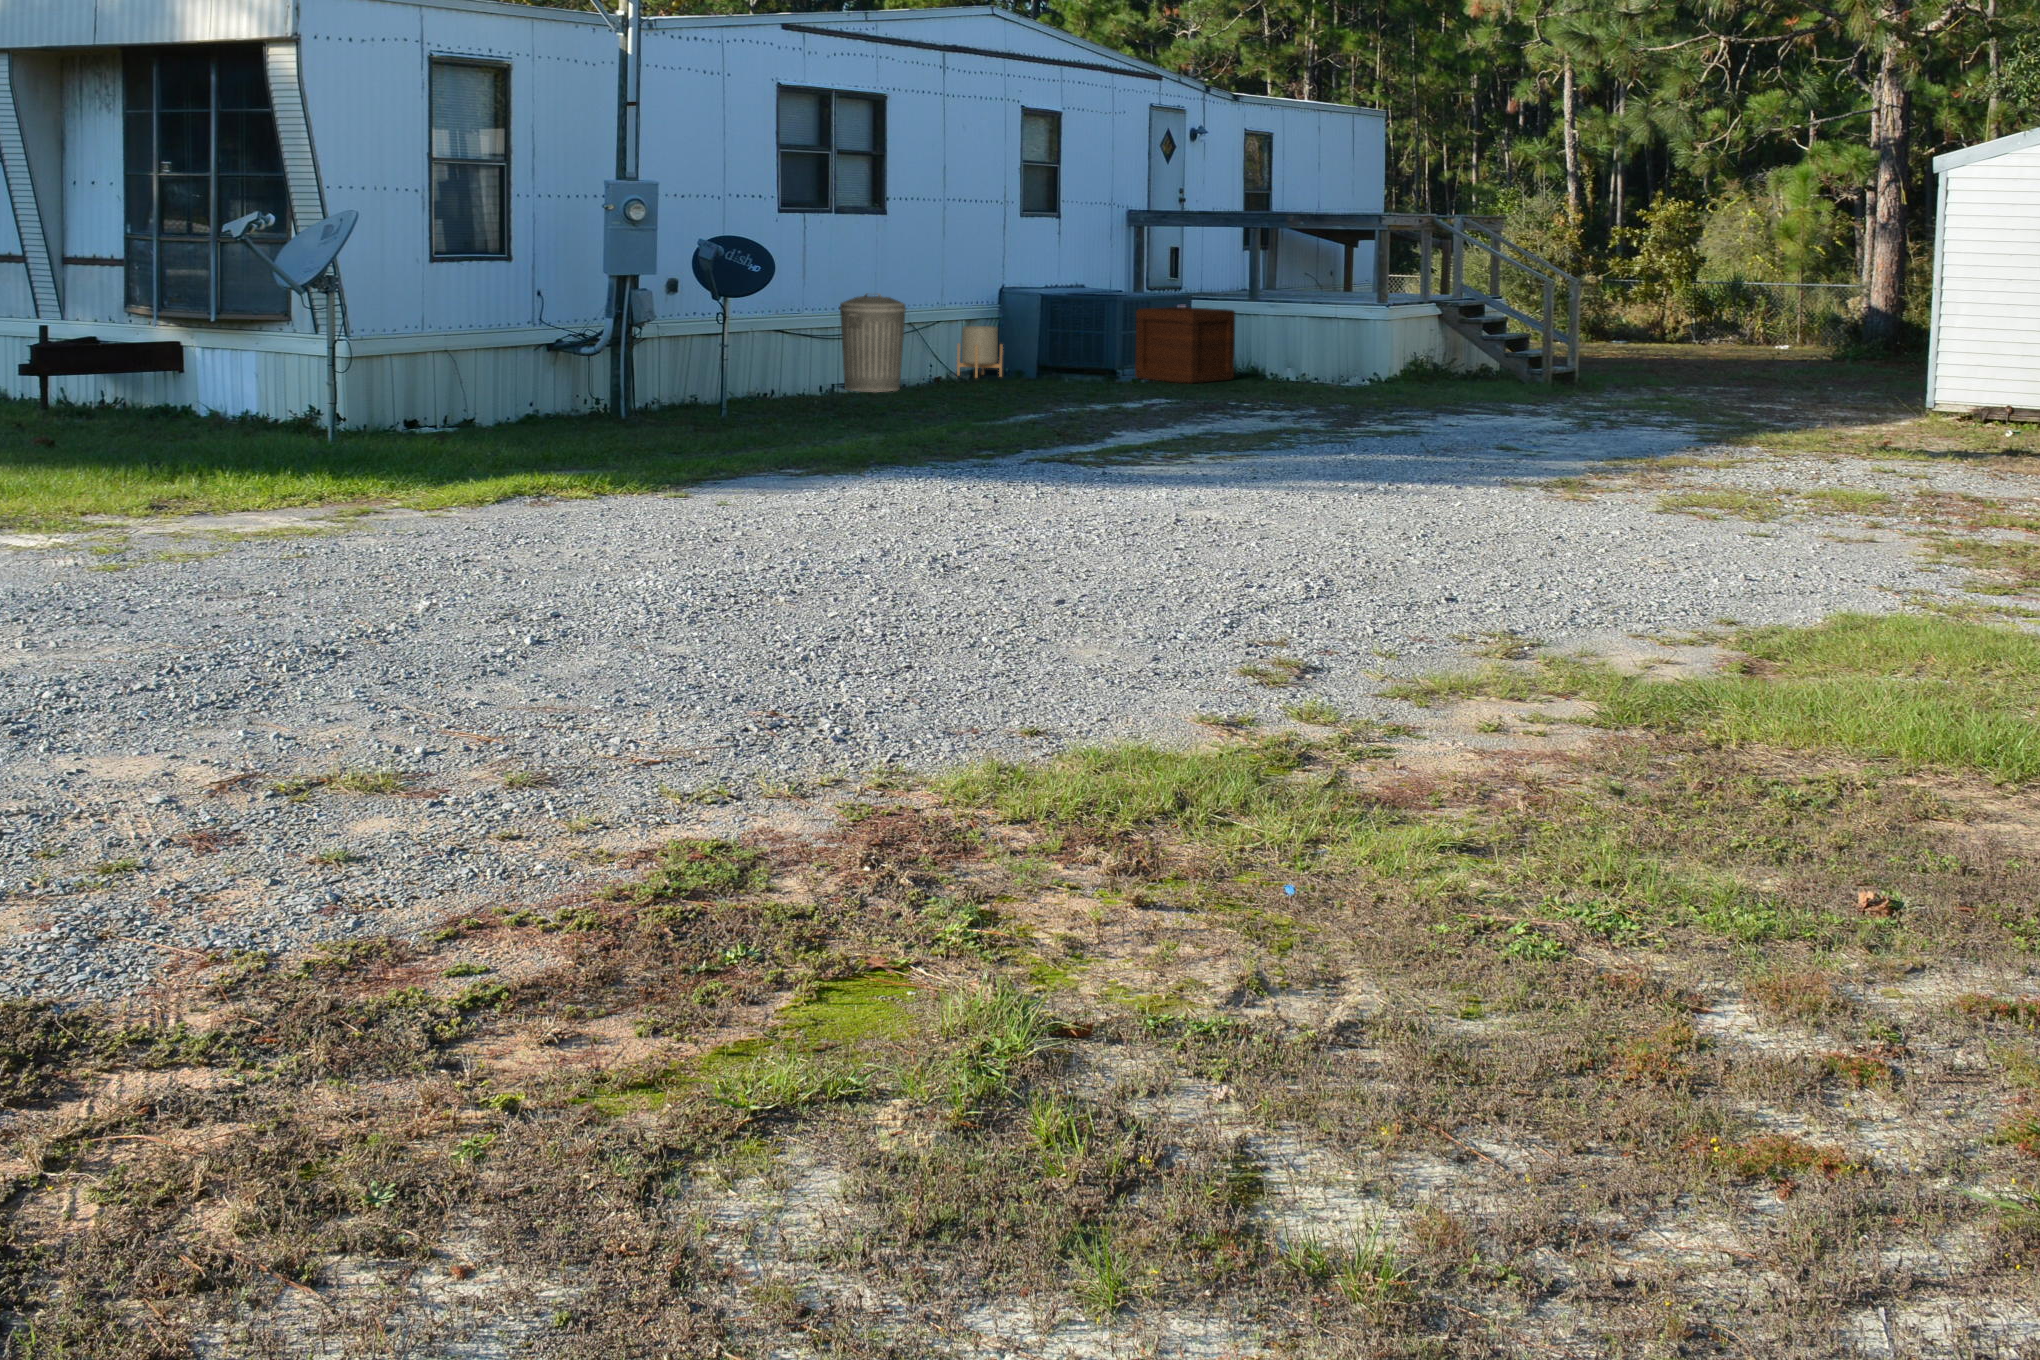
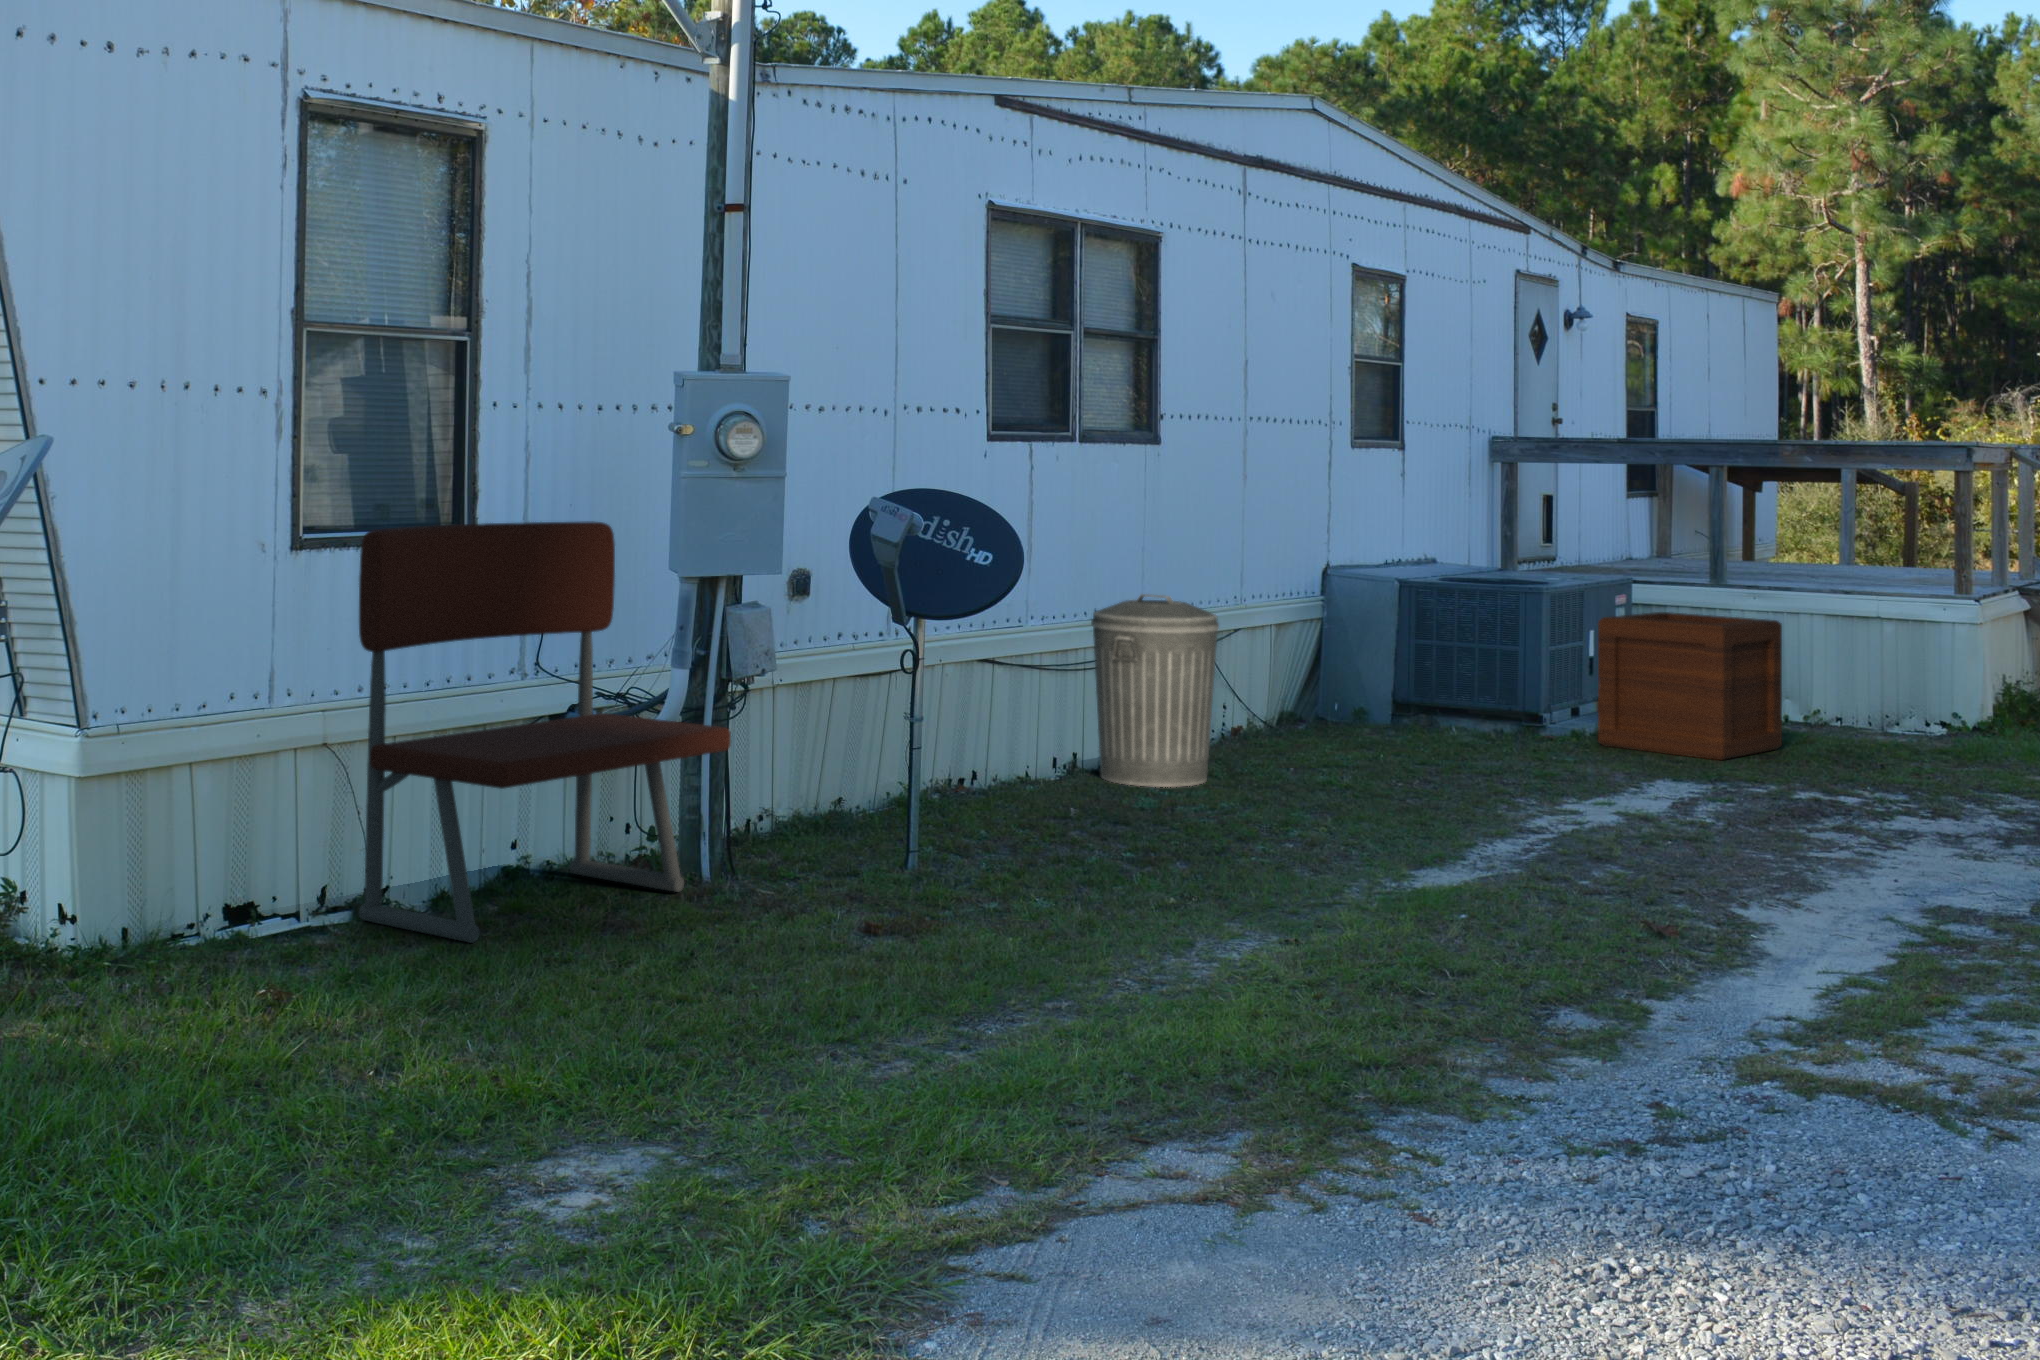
bench: none [461,251,632,429] -> present [359,521,731,943]
planter: present [957,326,1003,378] -> none [1269,645,1353,743]

